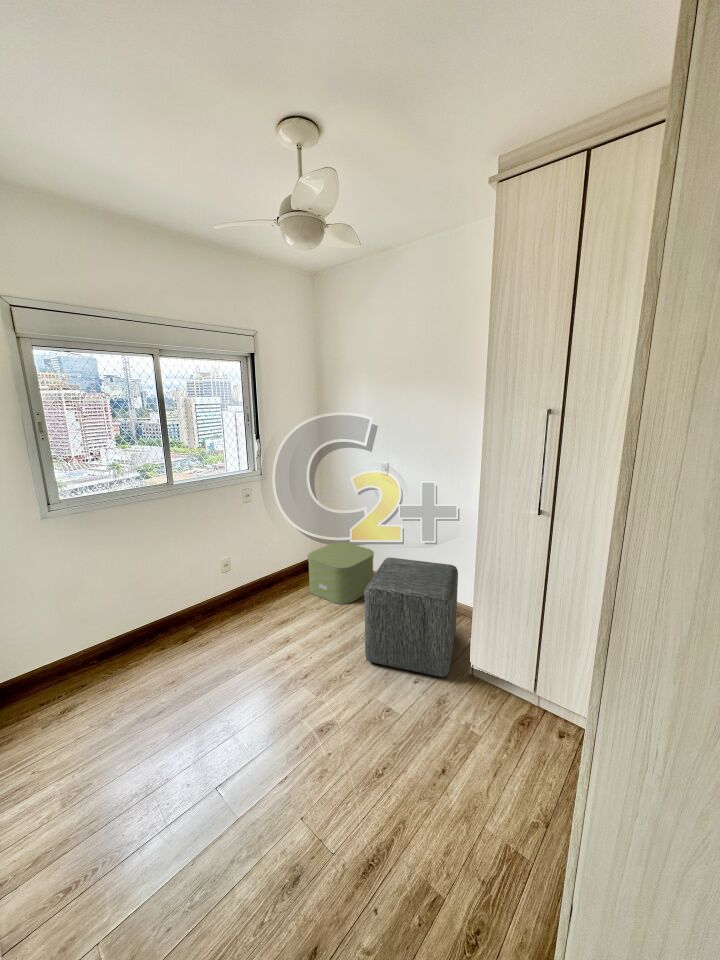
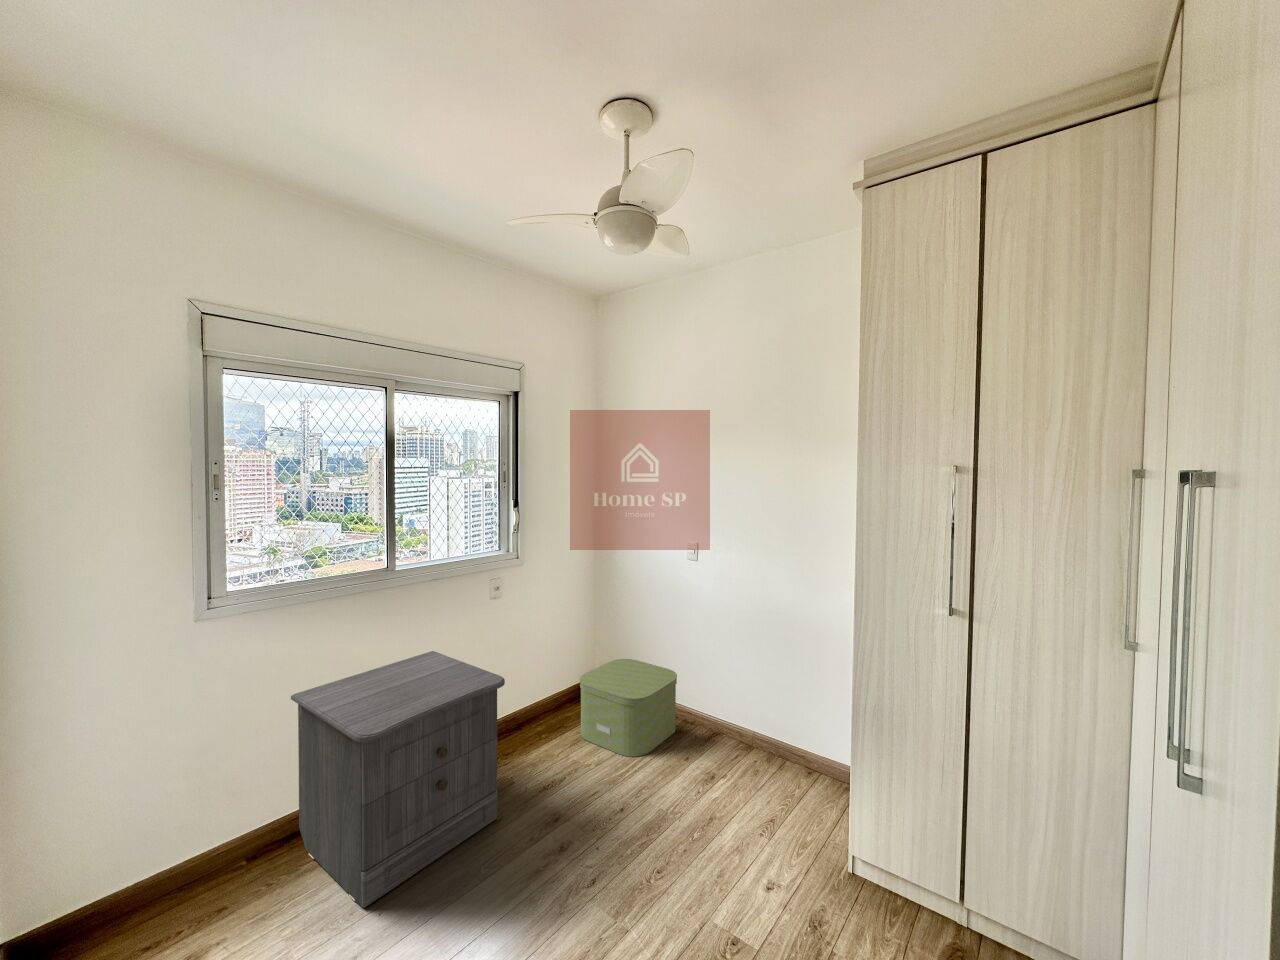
nightstand: none [111,537,250,687] -> present [291,651,505,908]
ottoman: present [365,558,458,677] -> none [684,682,822,879]

